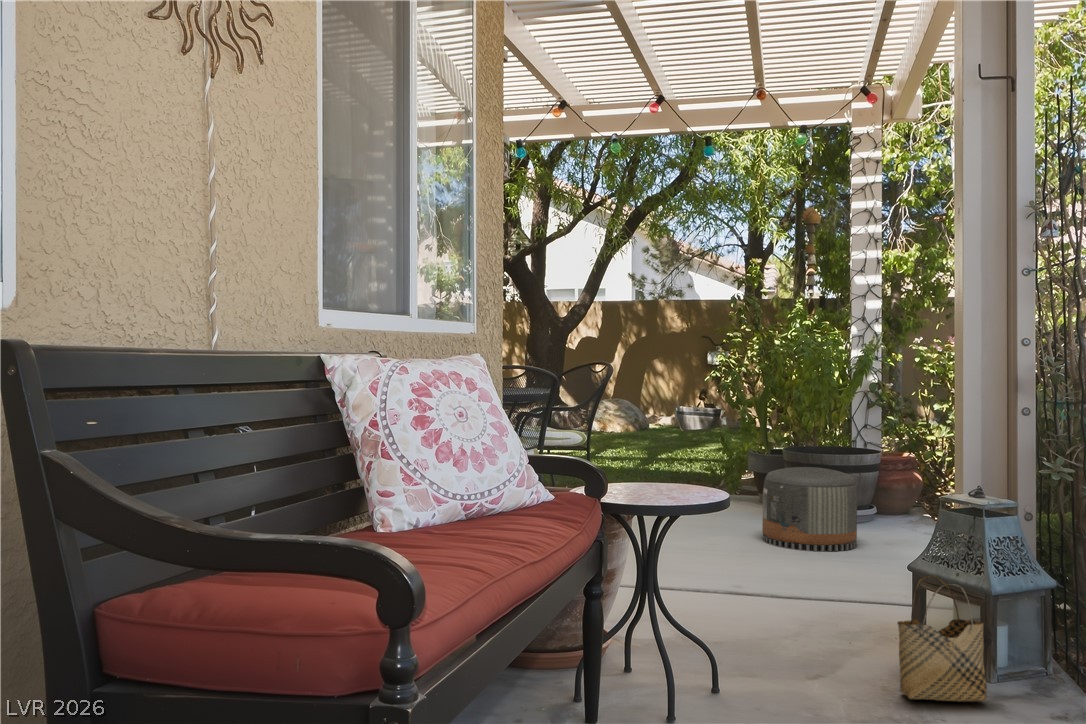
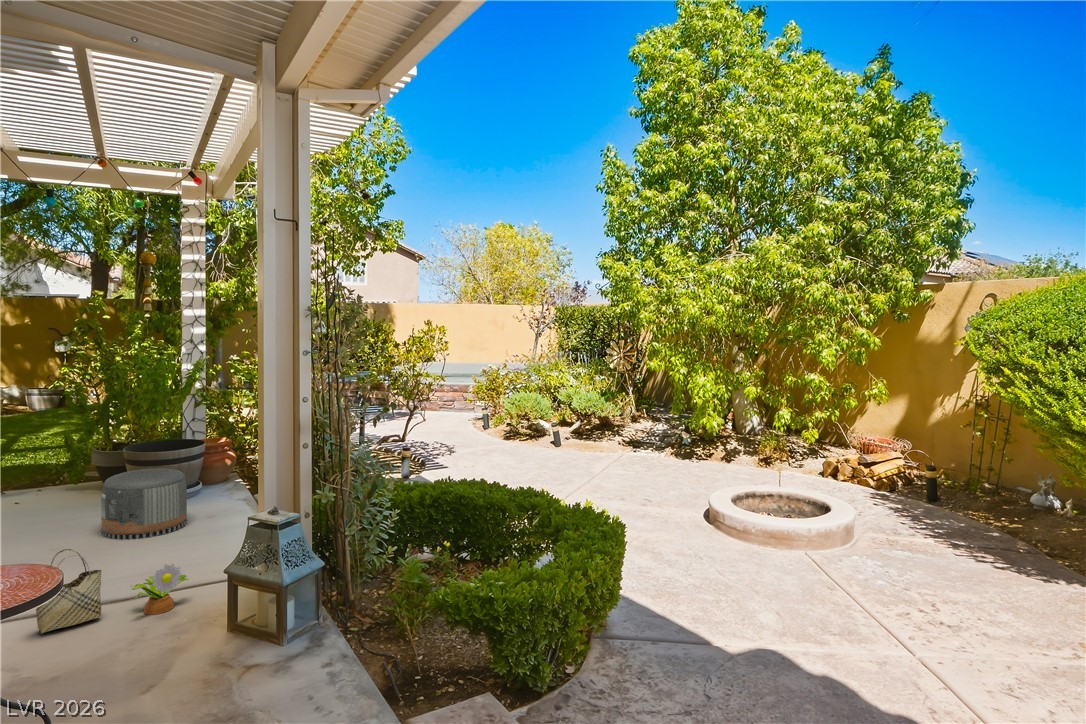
decorative plant: none [796,554,863,617] -> present [131,564,188,615]
woven basket: present [897,575,987,702] -> present [36,549,102,633]

